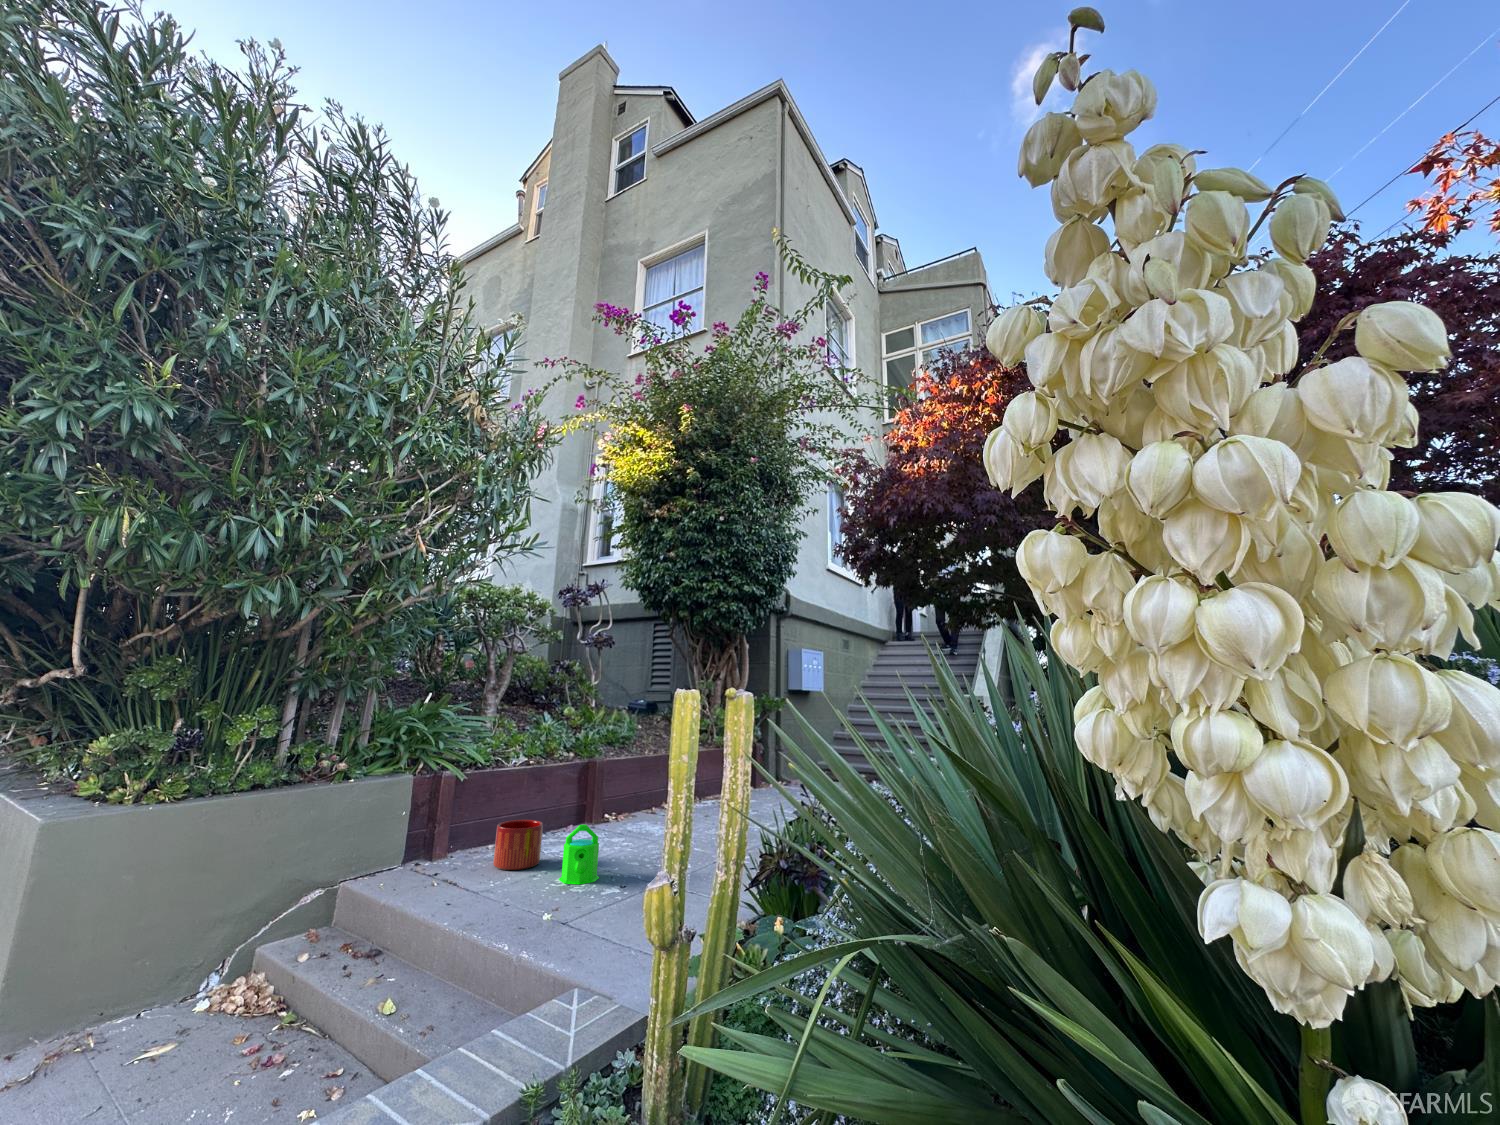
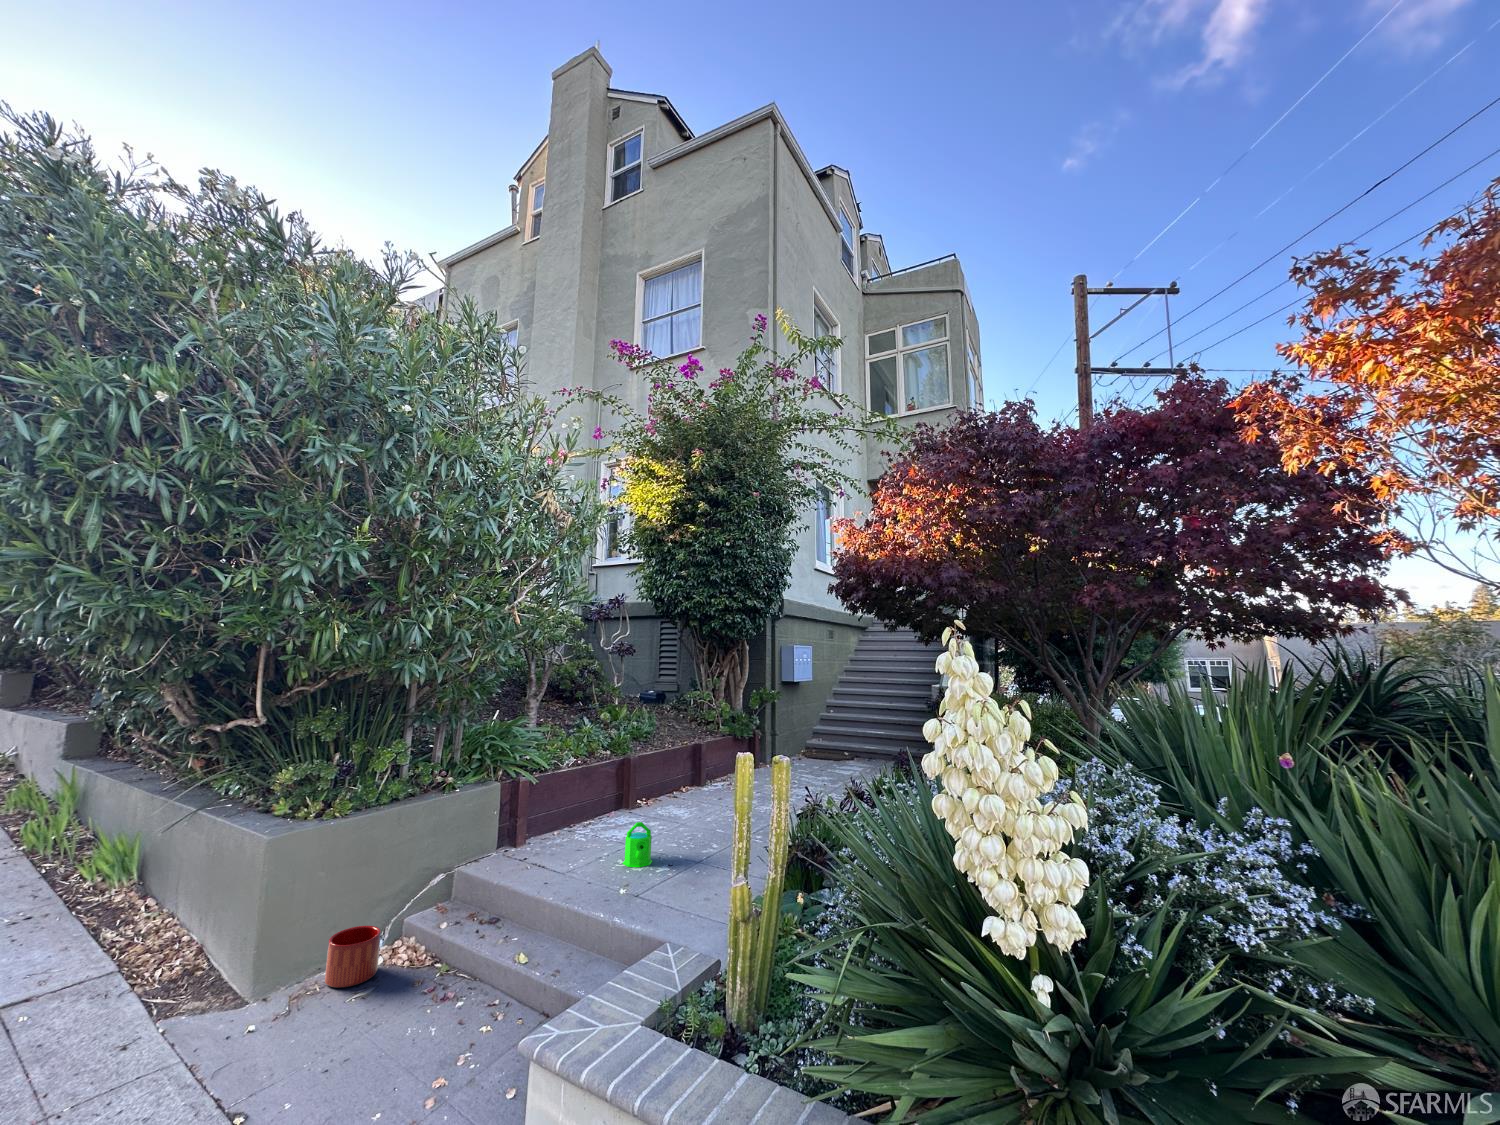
planter: present [493,820,543,870] -> present [325,926,381,988]

